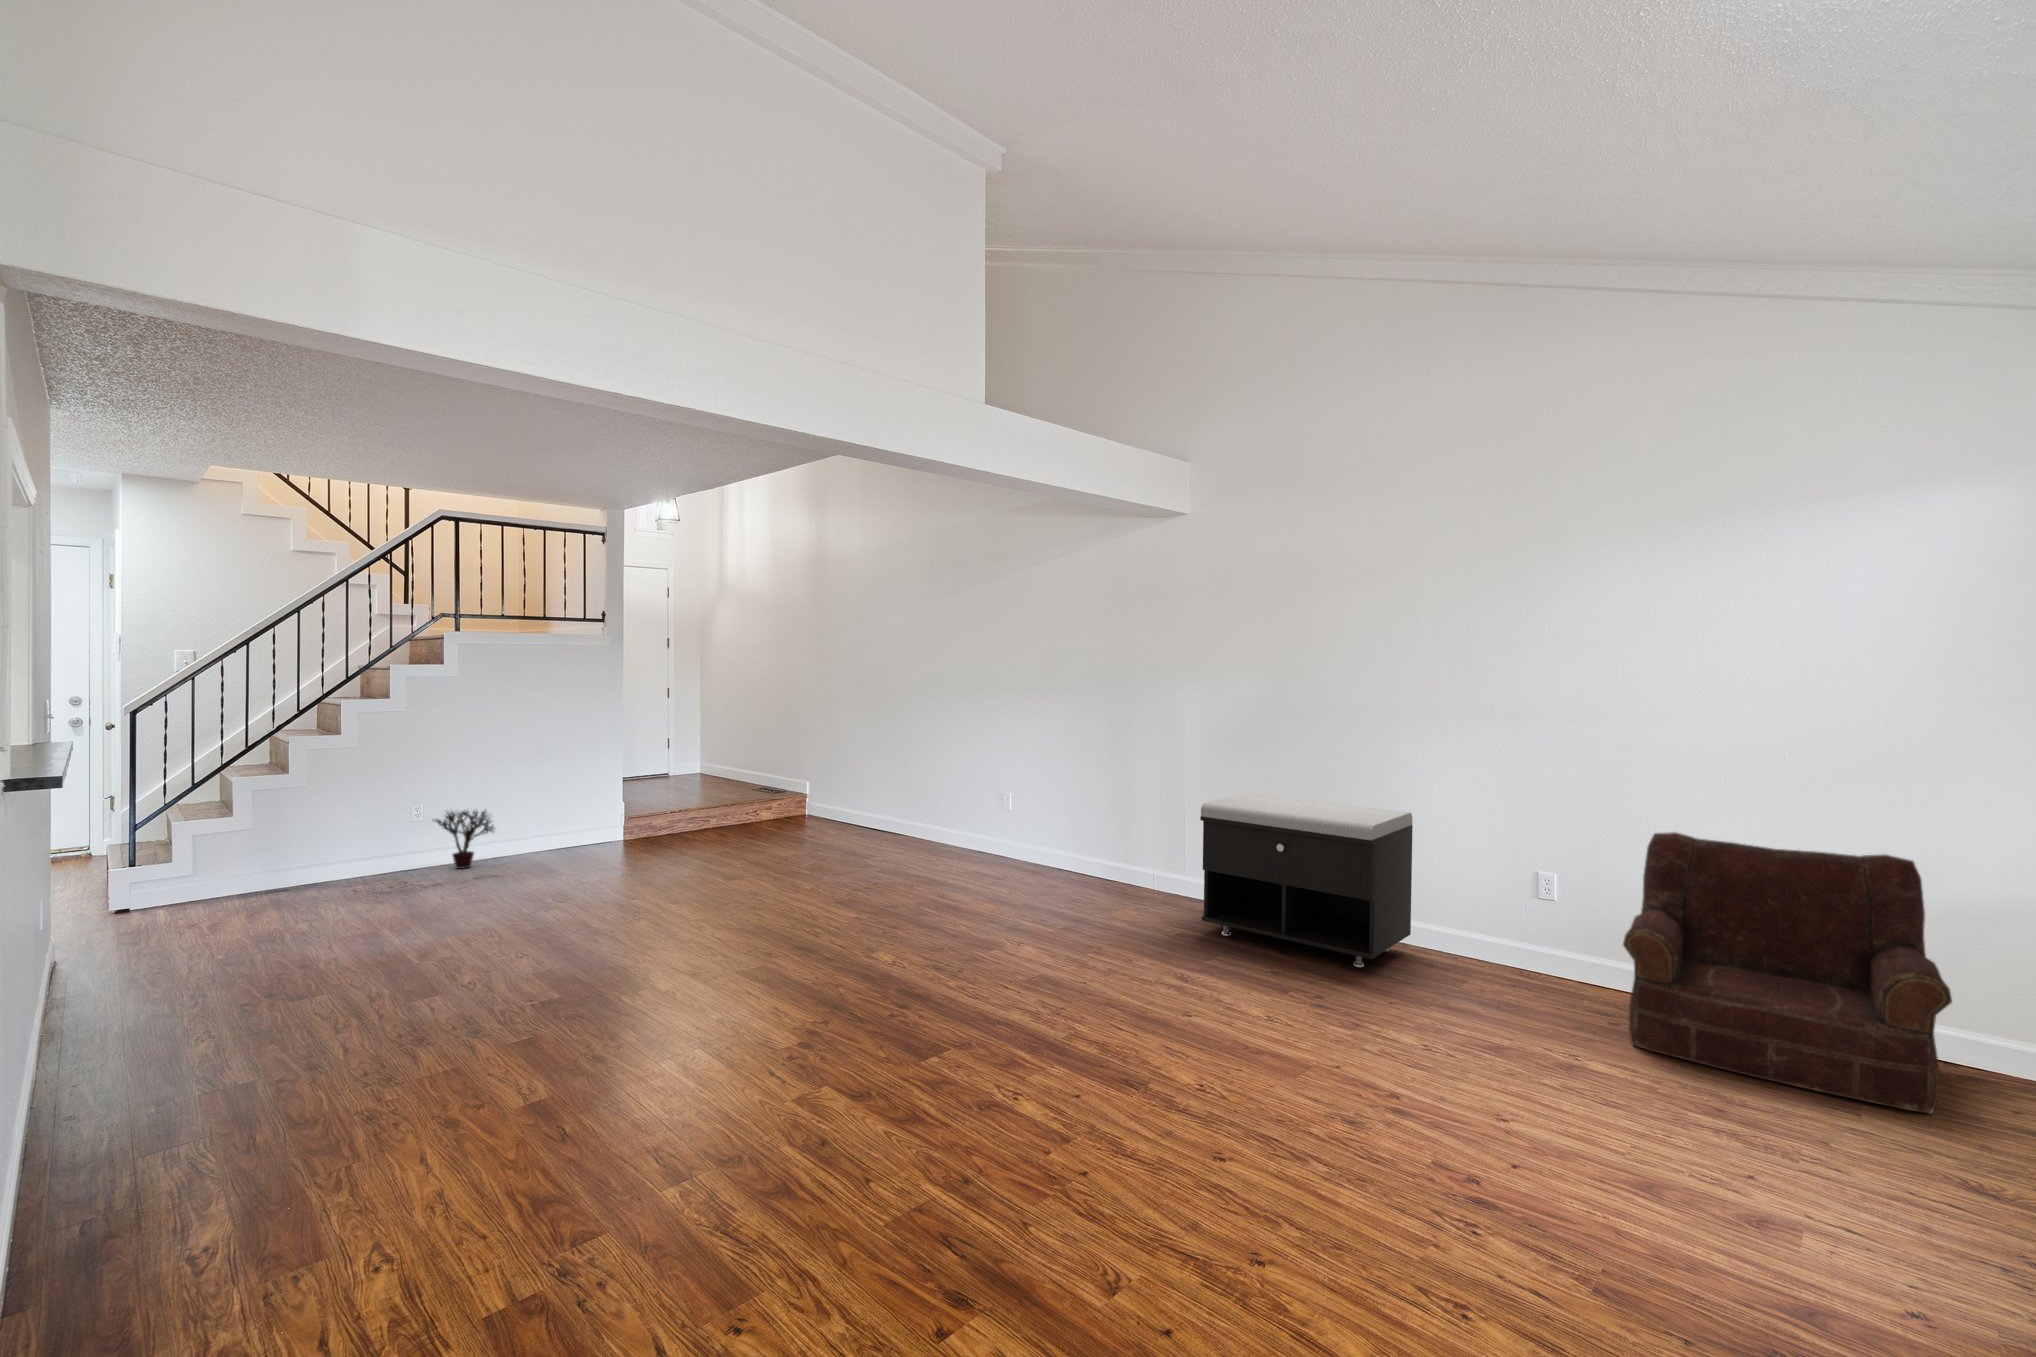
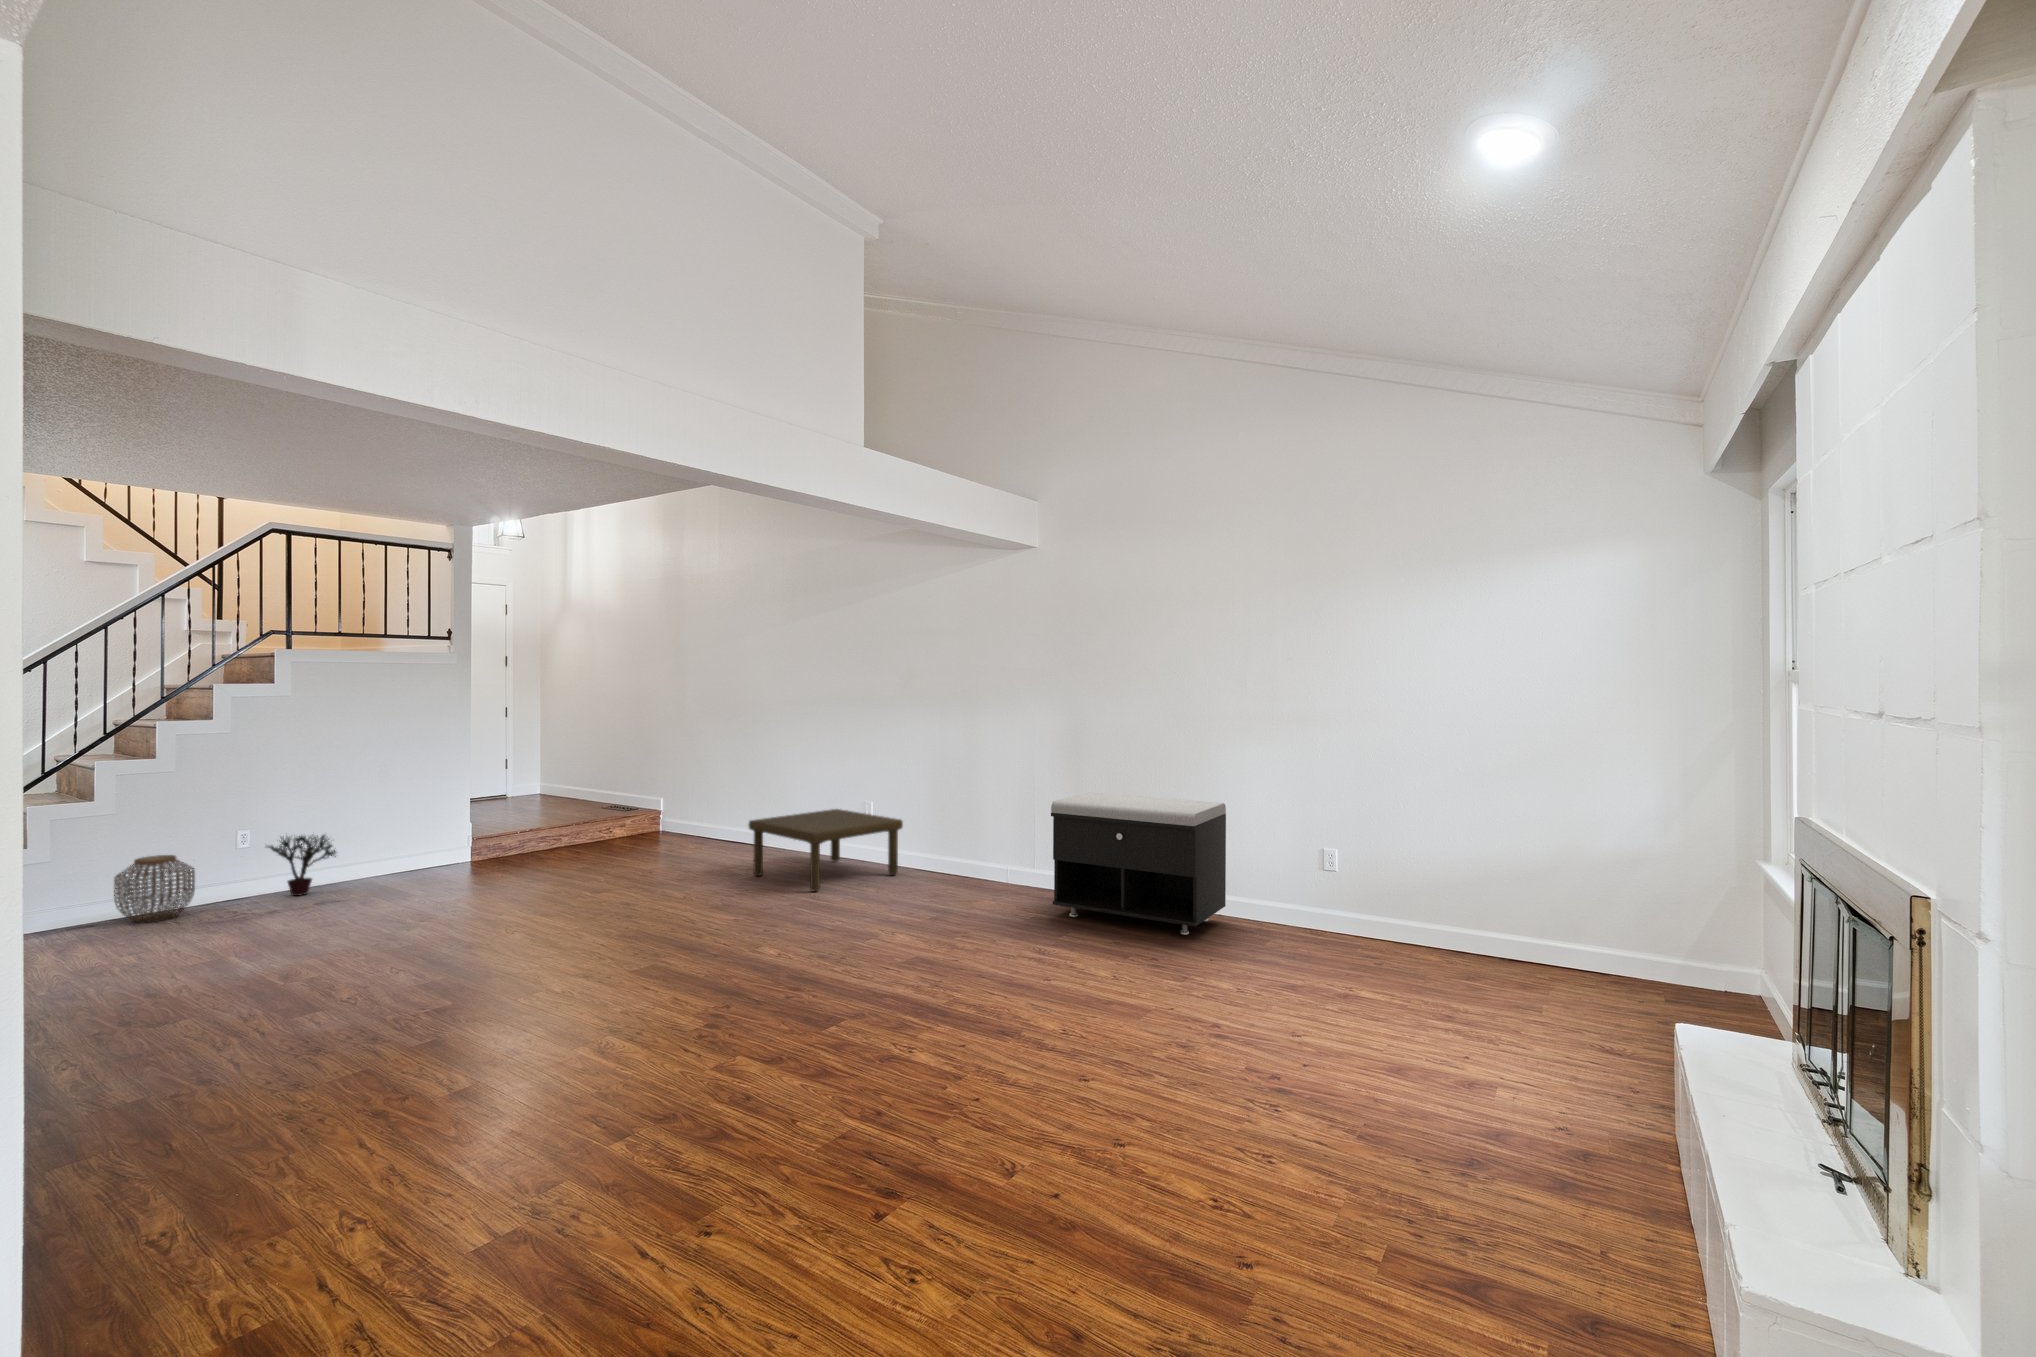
coffee table: none [881,800,1041,890] -> present [749,809,903,892]
woven basket: none [300,826,369,889] -> present [114,855,195,923]
armchair: present [1623,832,1952,1114] -> none [1384,810,1601,1008]

